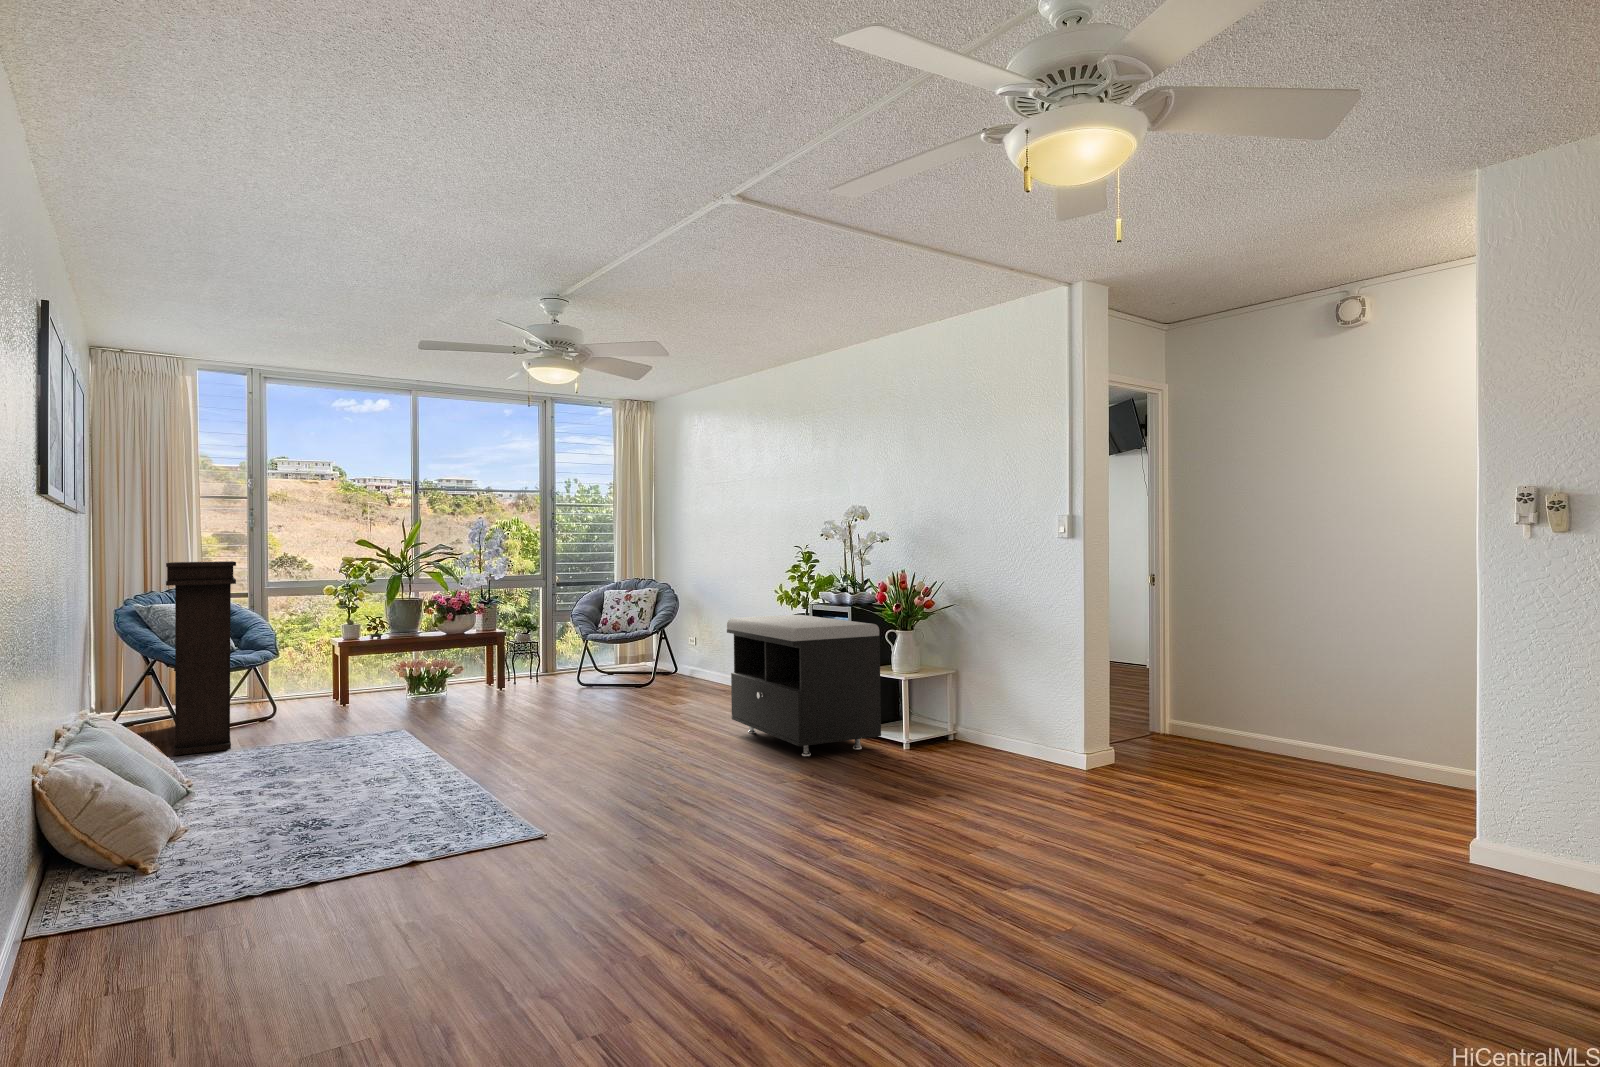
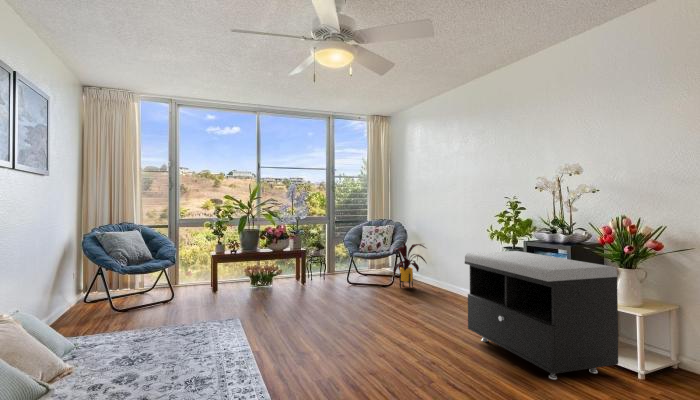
console table: present [166,561,236,755] -> none [90,207,150,335]
house plant: none [642,614,709,687] -> present [393,243,426,288]

